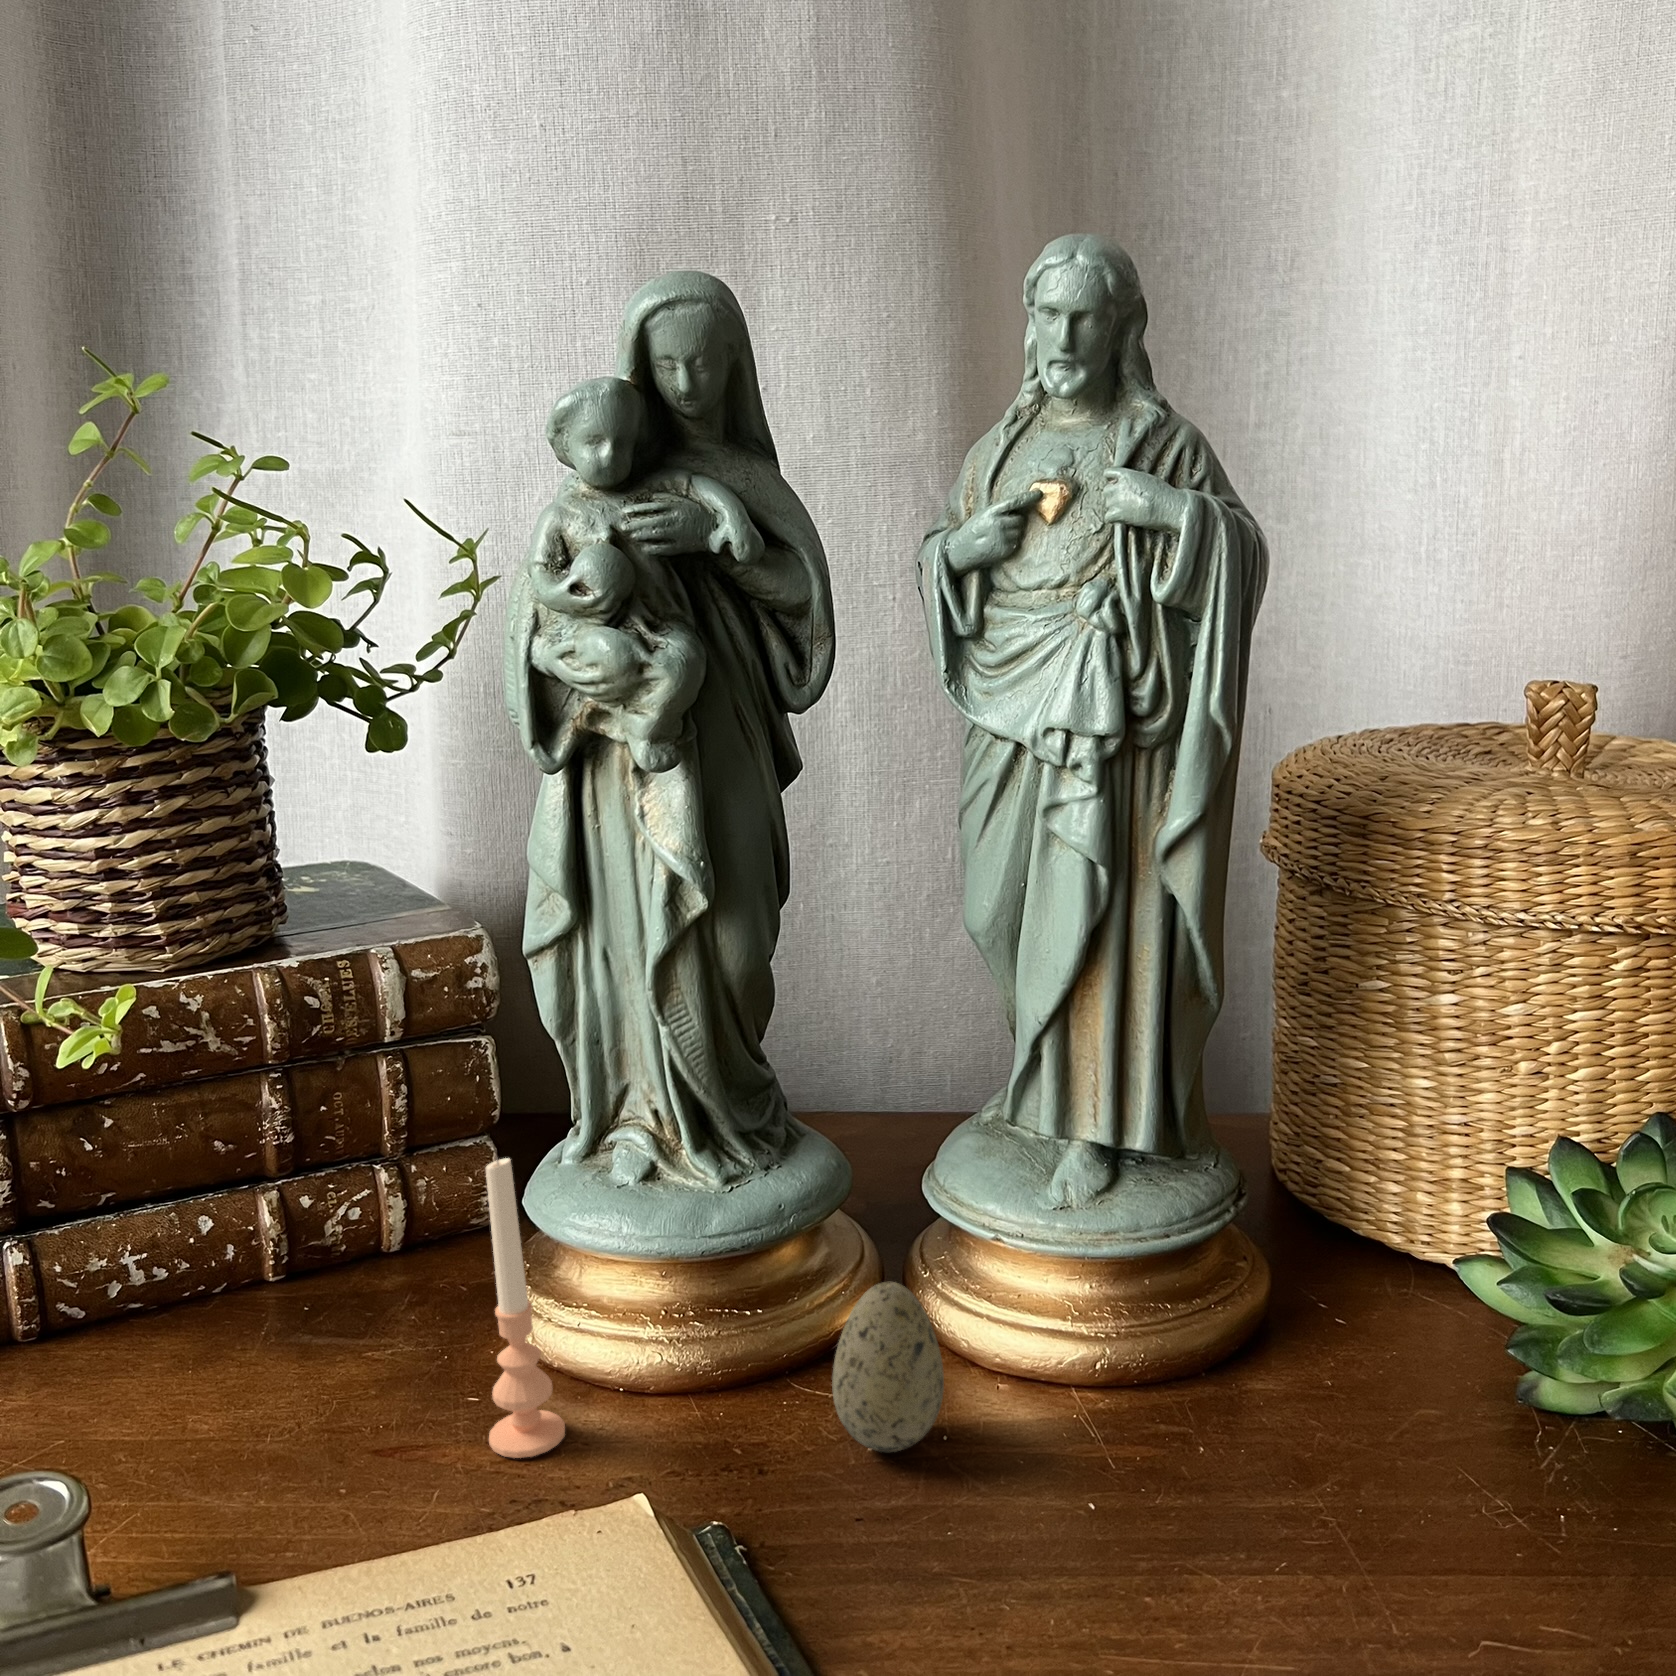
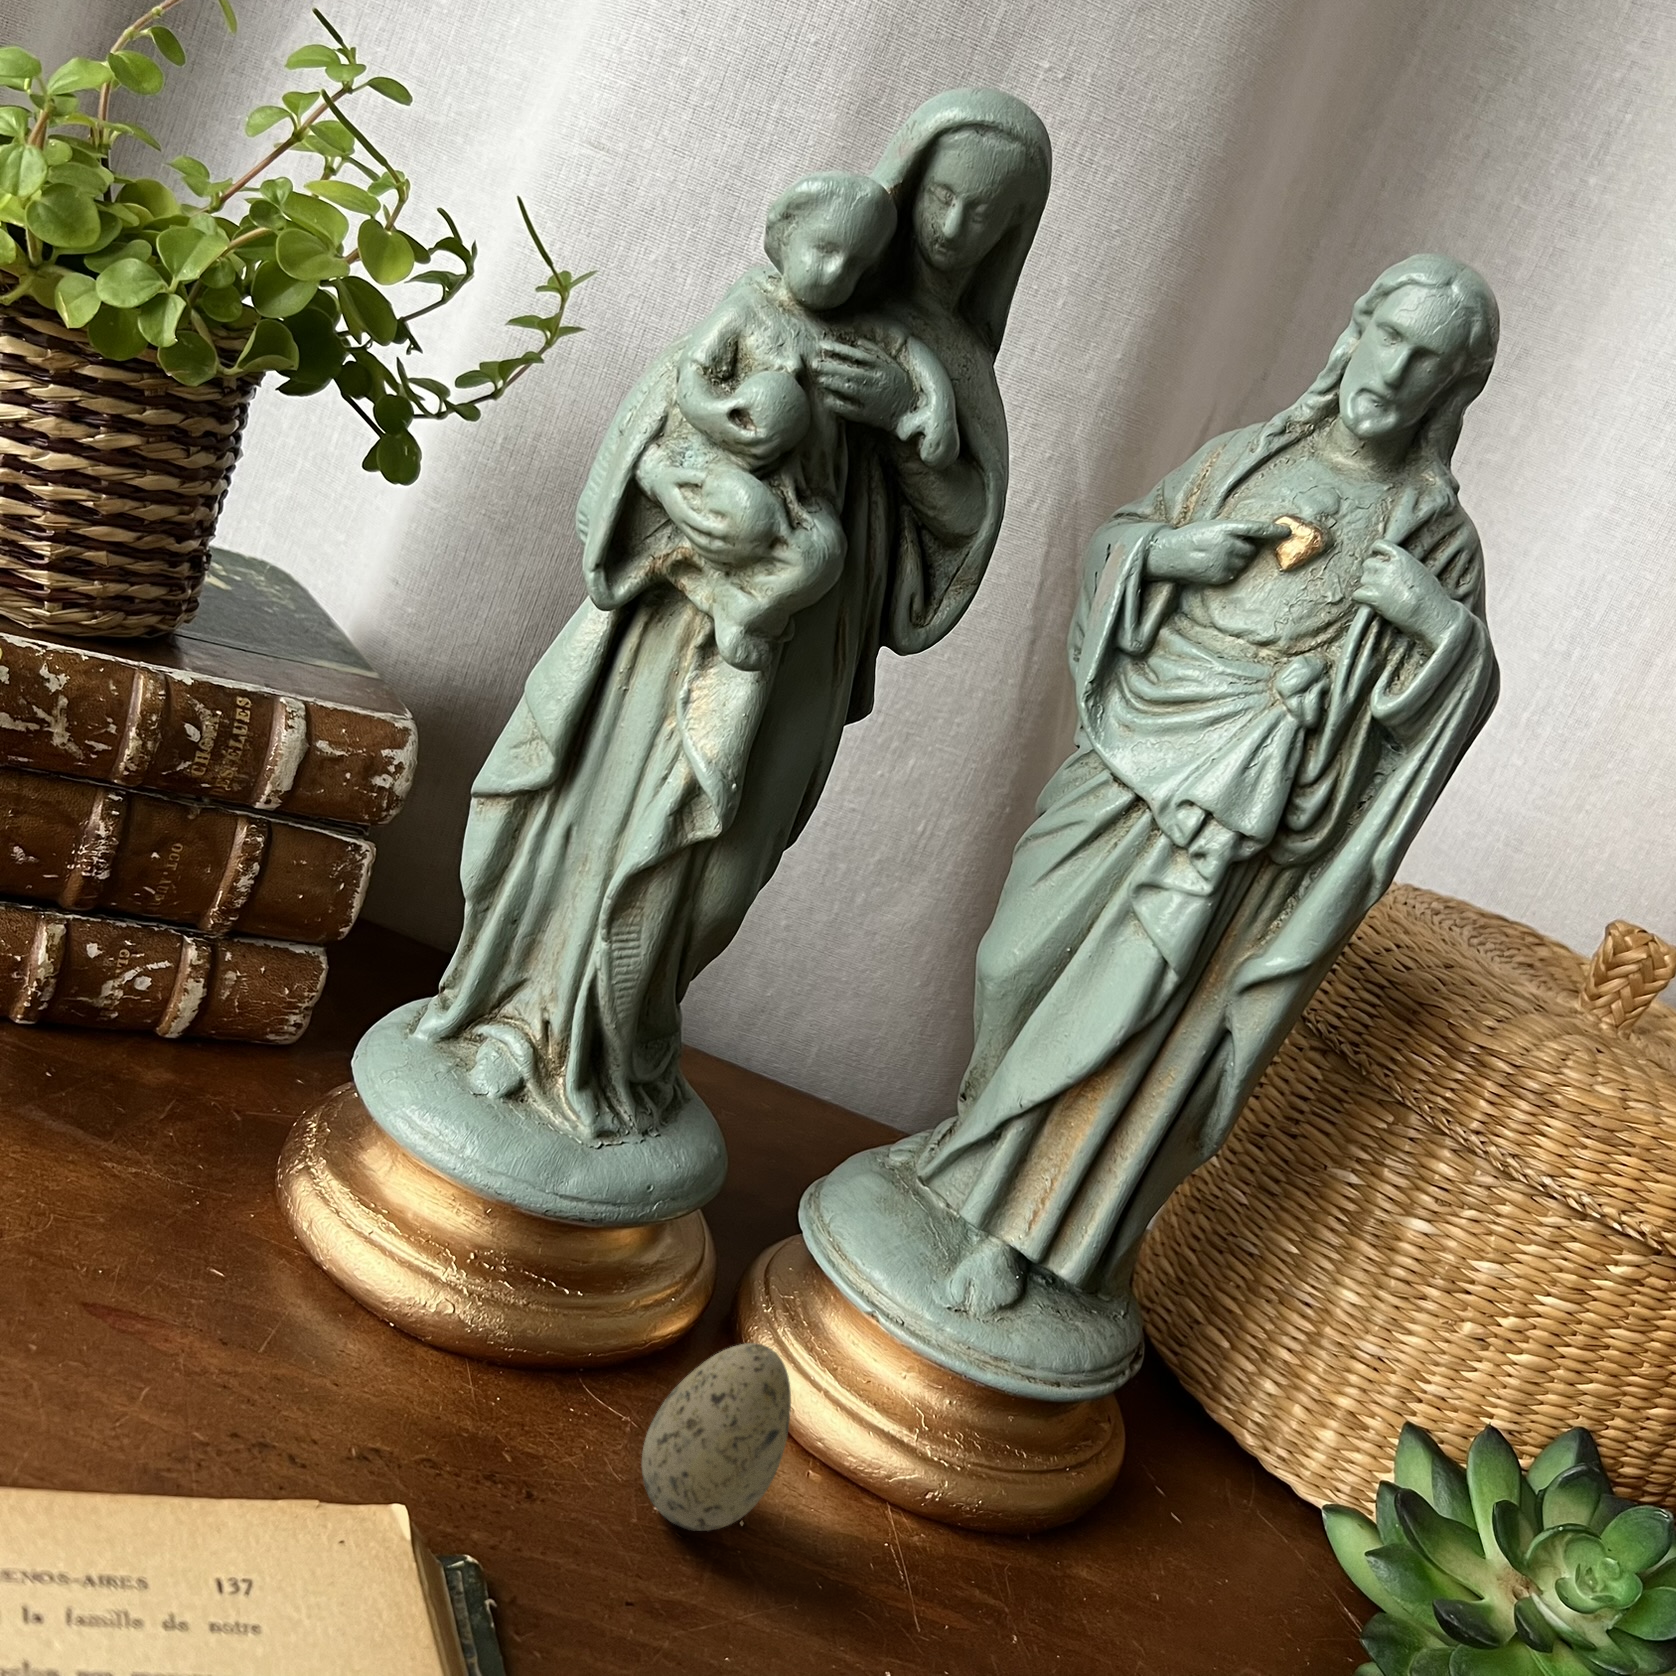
candle: present [486,1158,565,1458] -> none [220,1036,386,1383]

